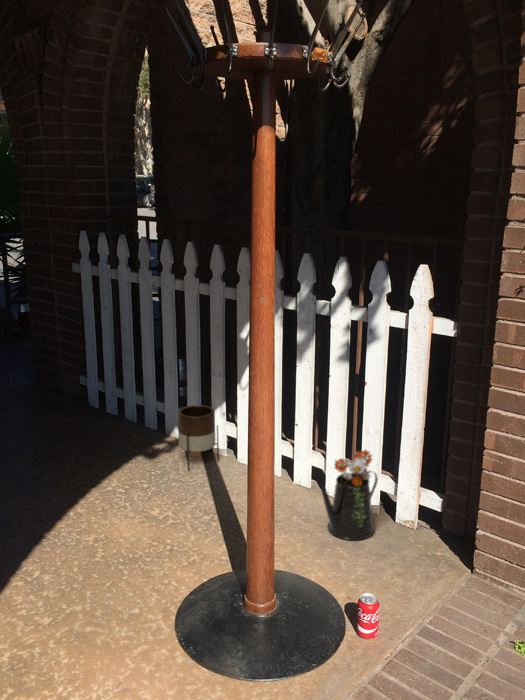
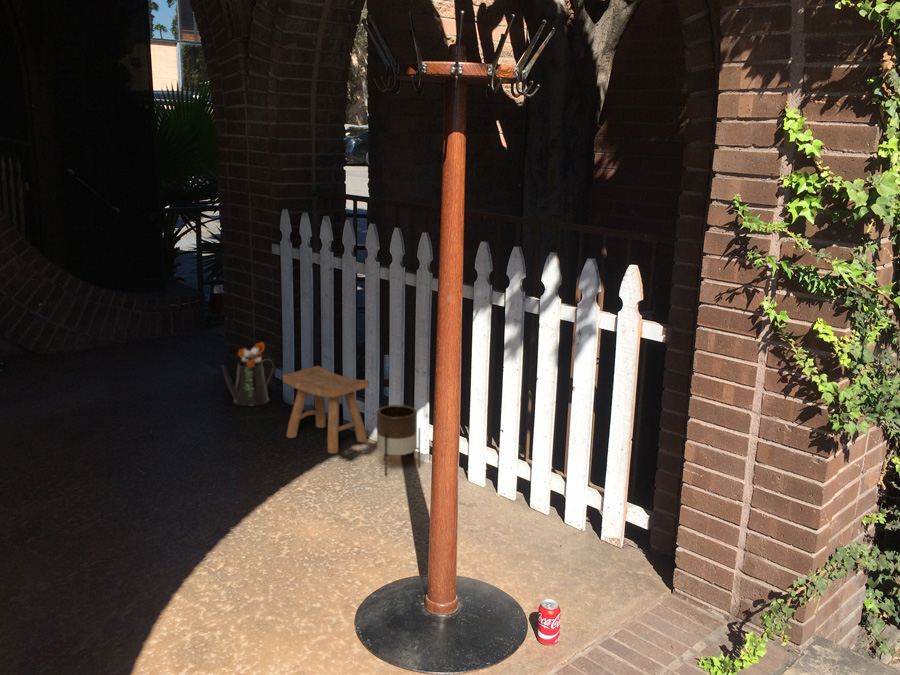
stool: none [88,372,168,452] -> present [283,366,369,453]
watering can: present [321,450,378,540] -> present [222,343,269,406]

